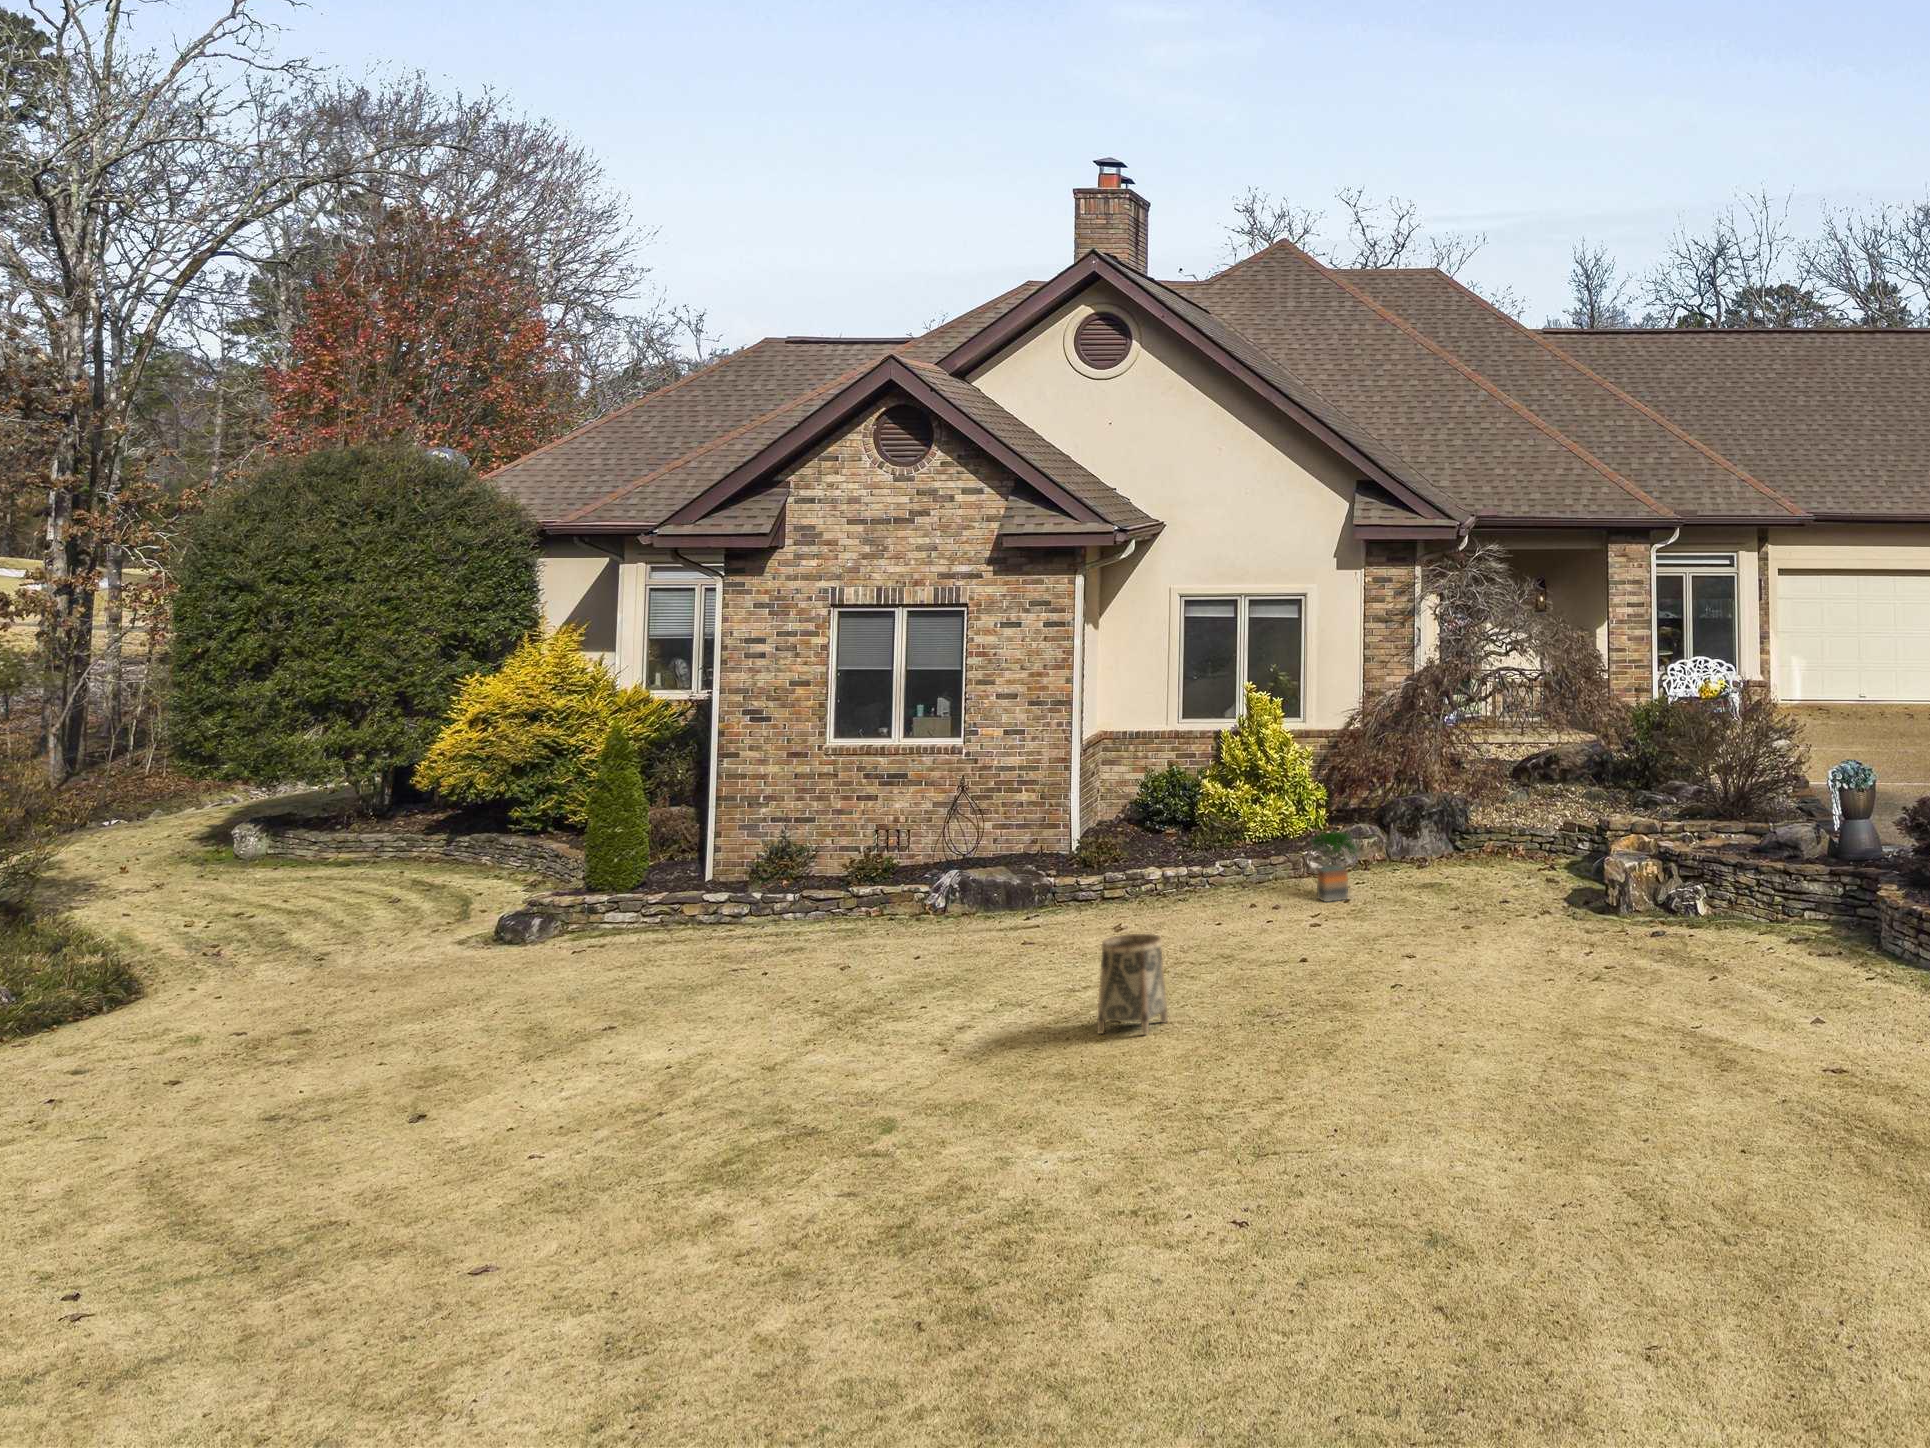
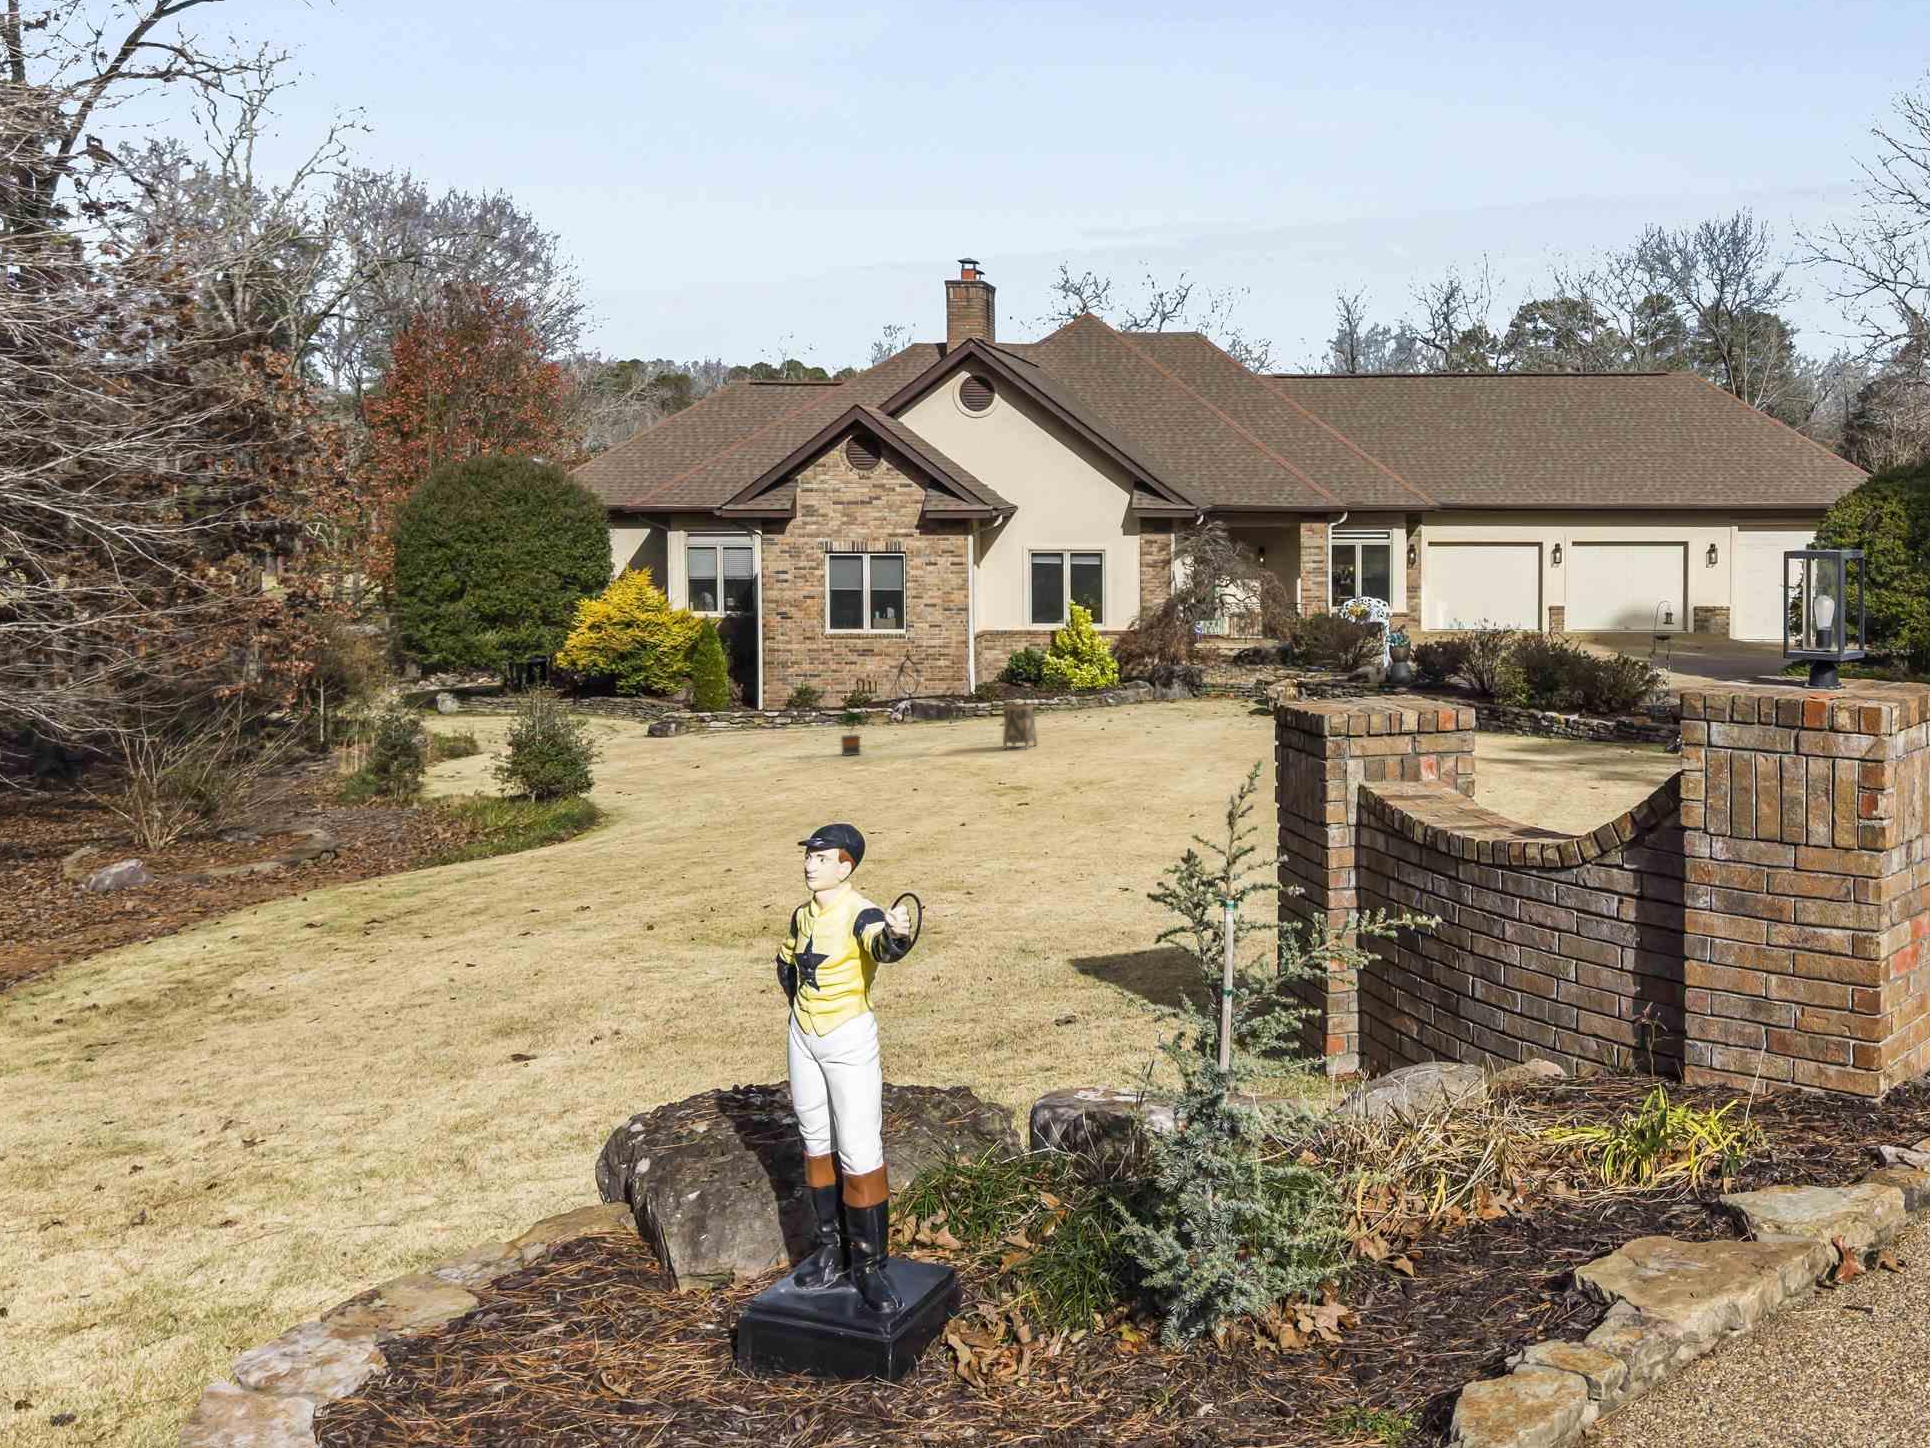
potted tree: present [1311,831,1356,902] -> present [837,713,866,756]

